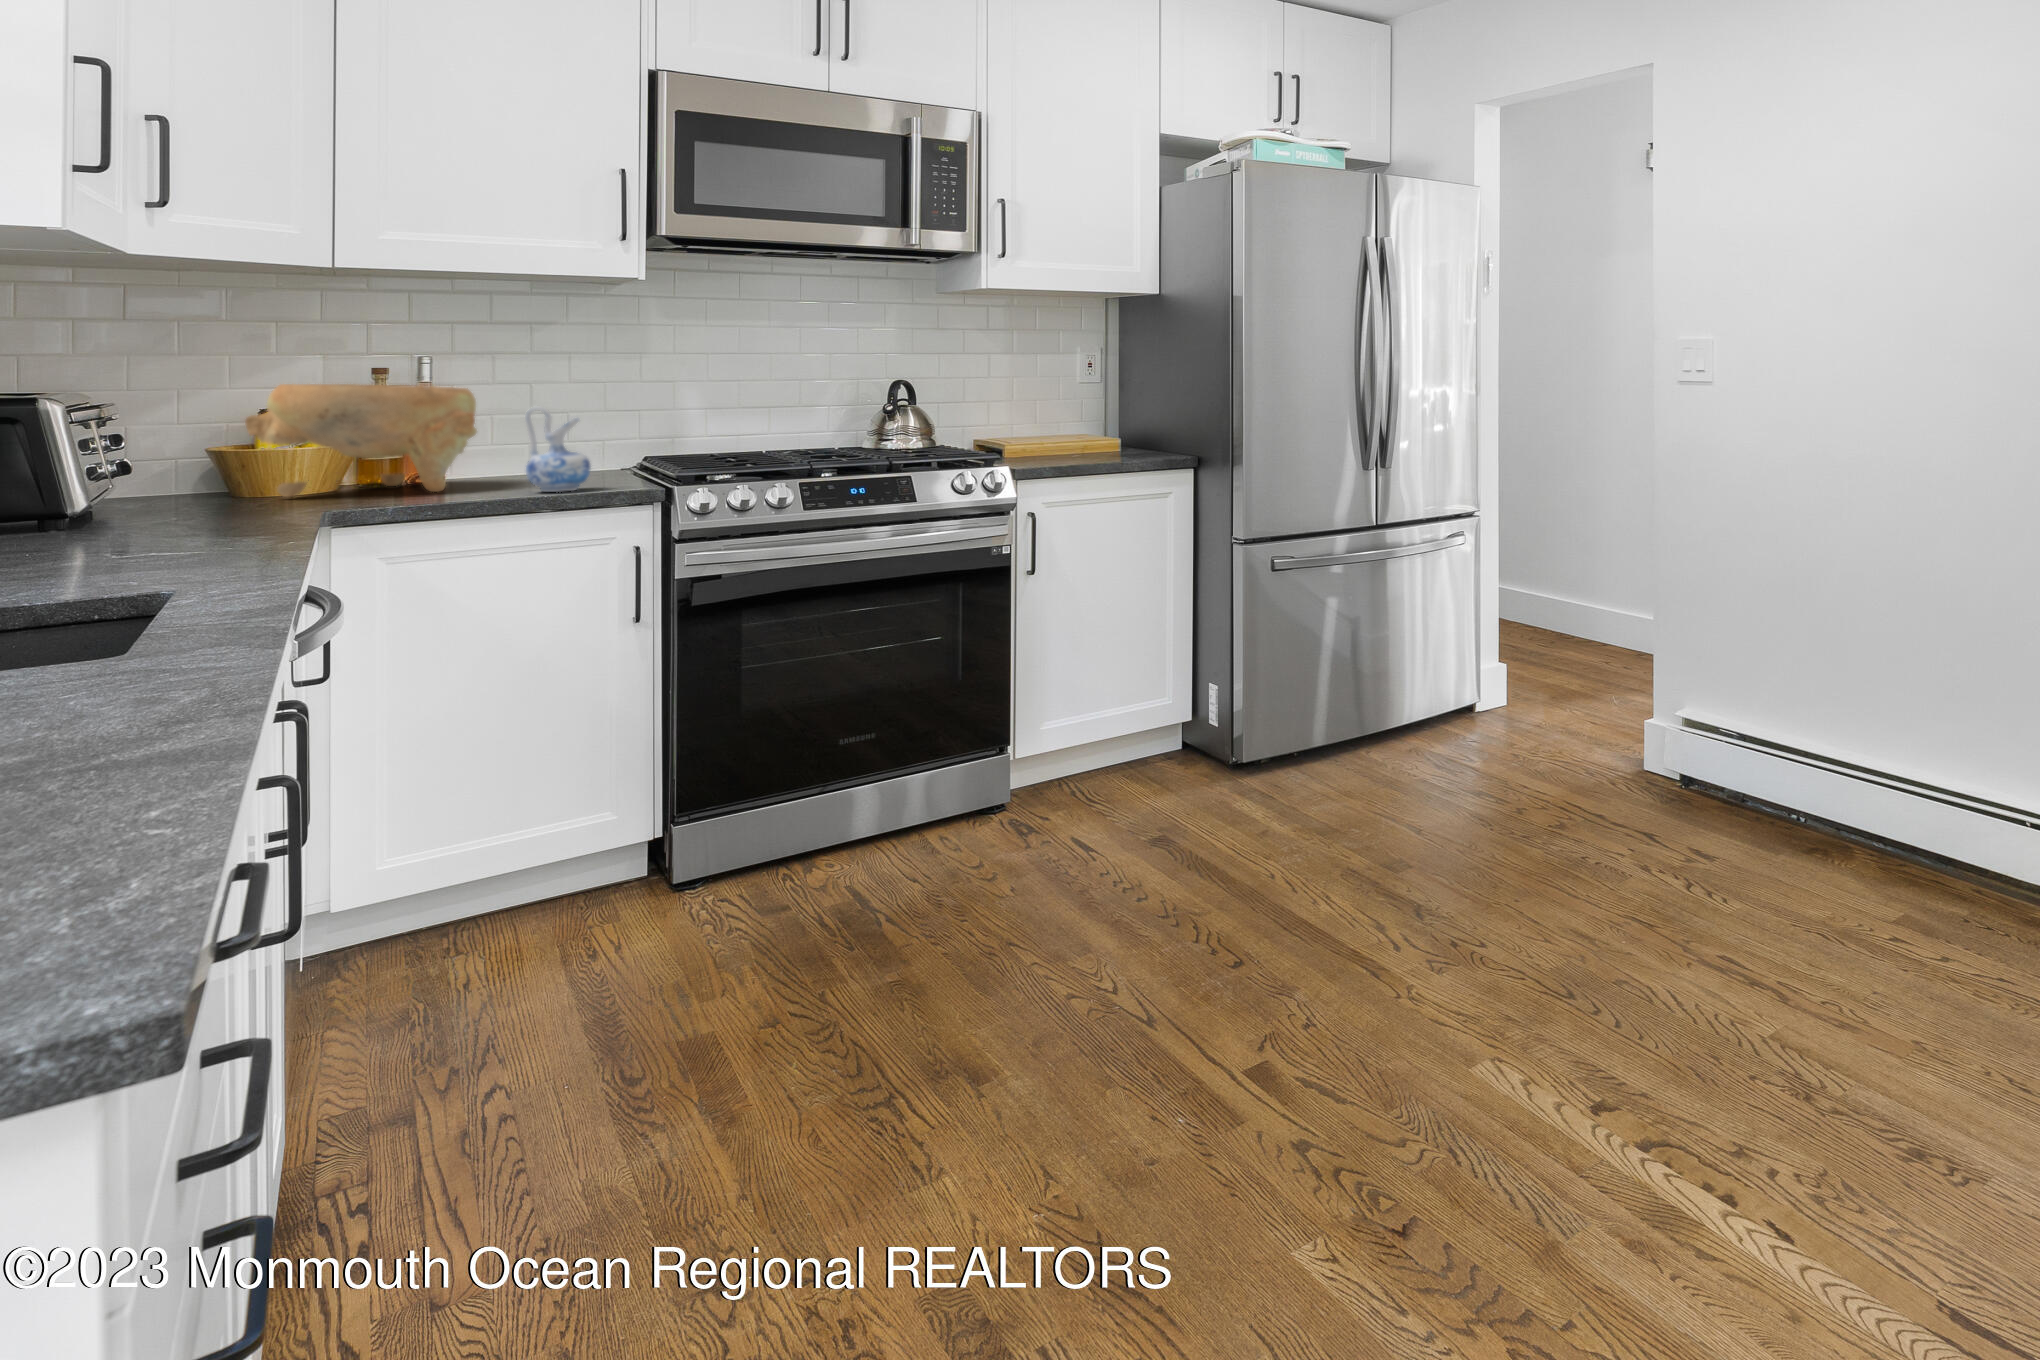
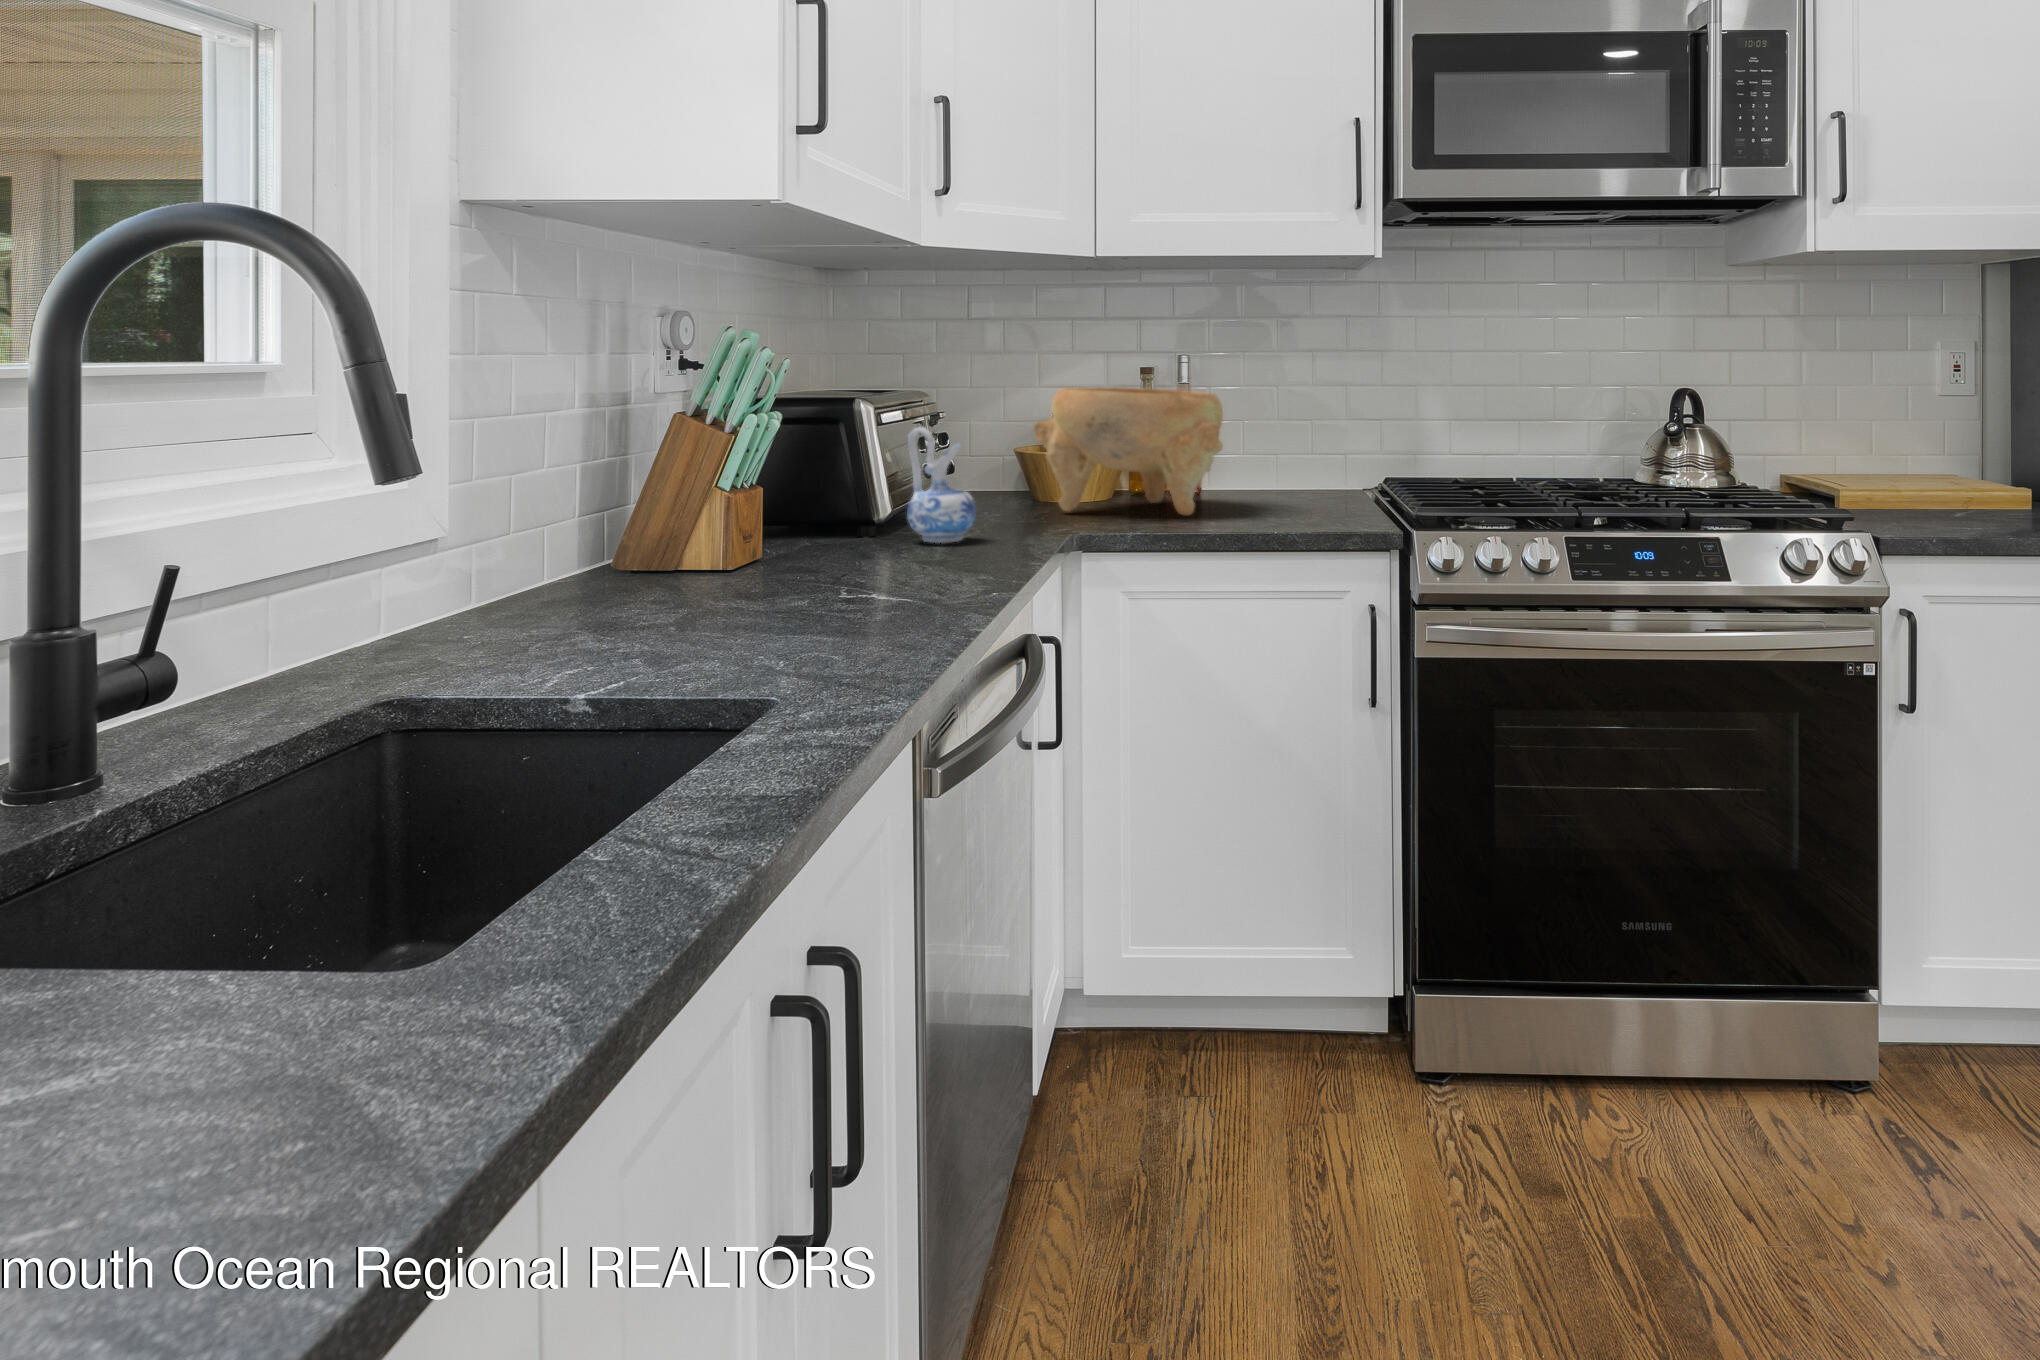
ceramic pitcher: present [525,406,591,492] -> present [907,427,976,543]

